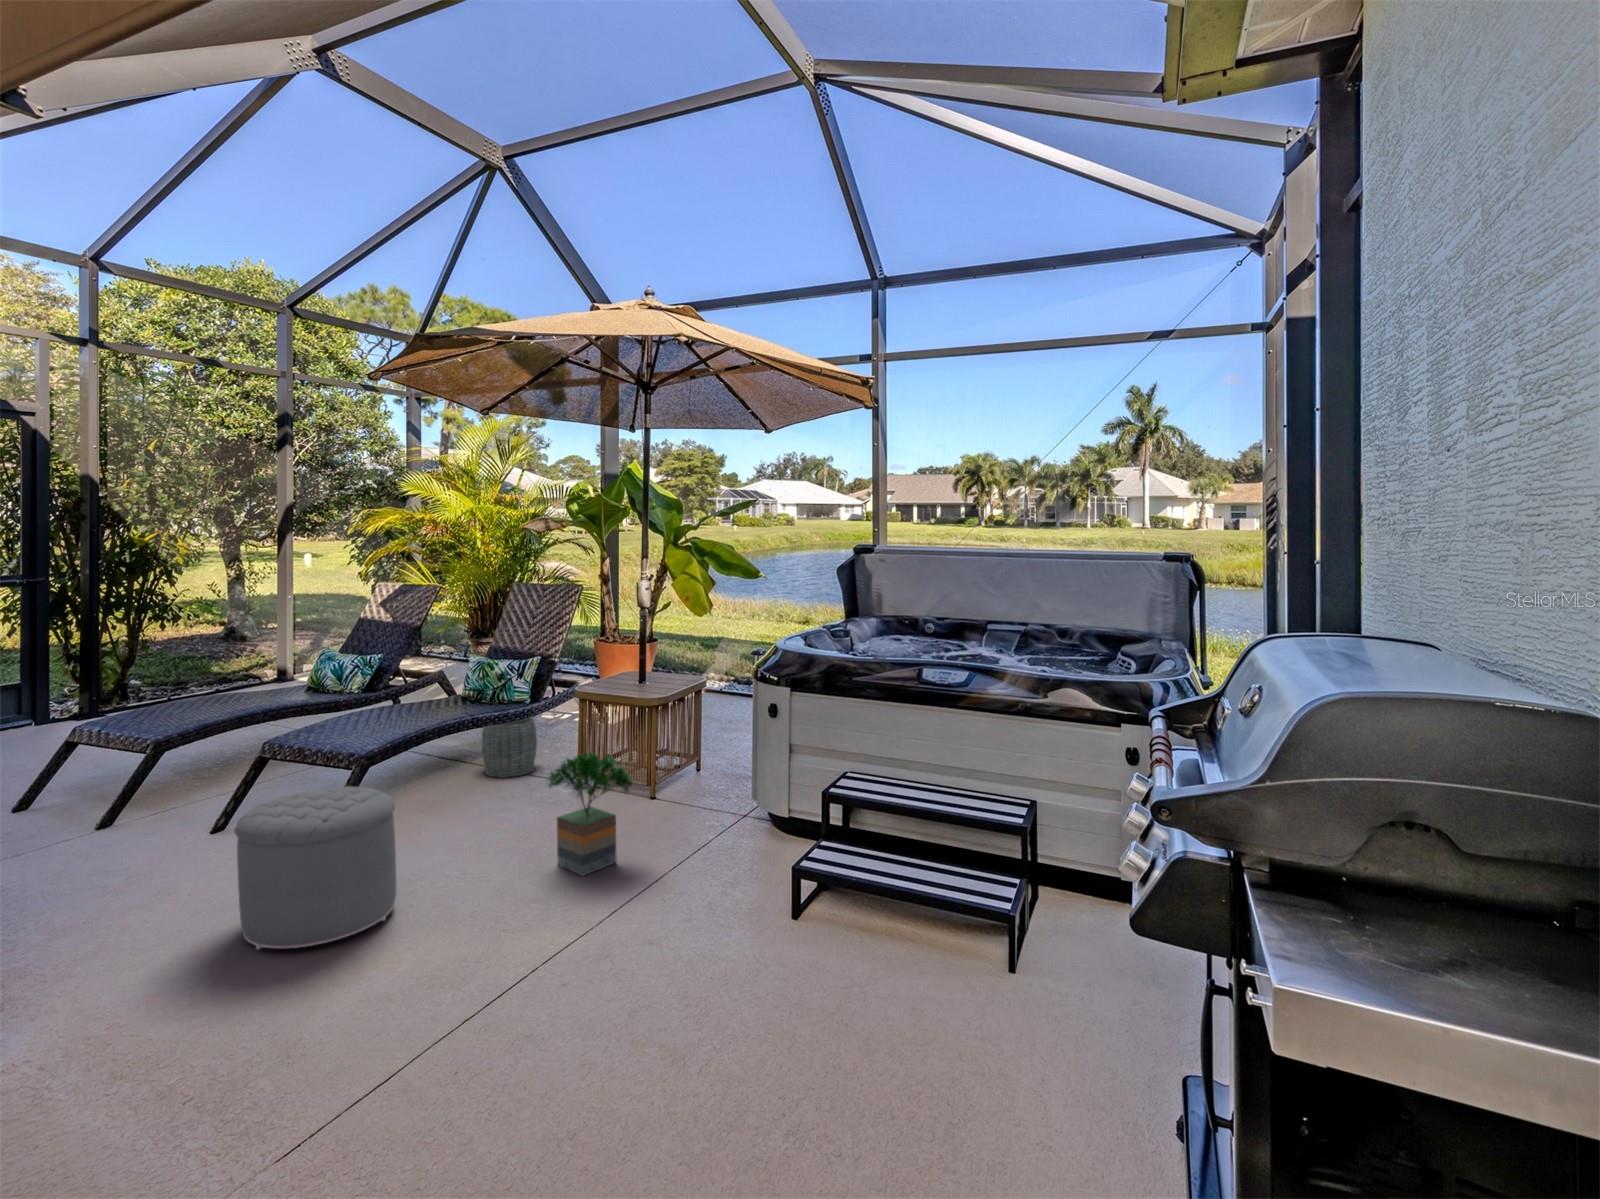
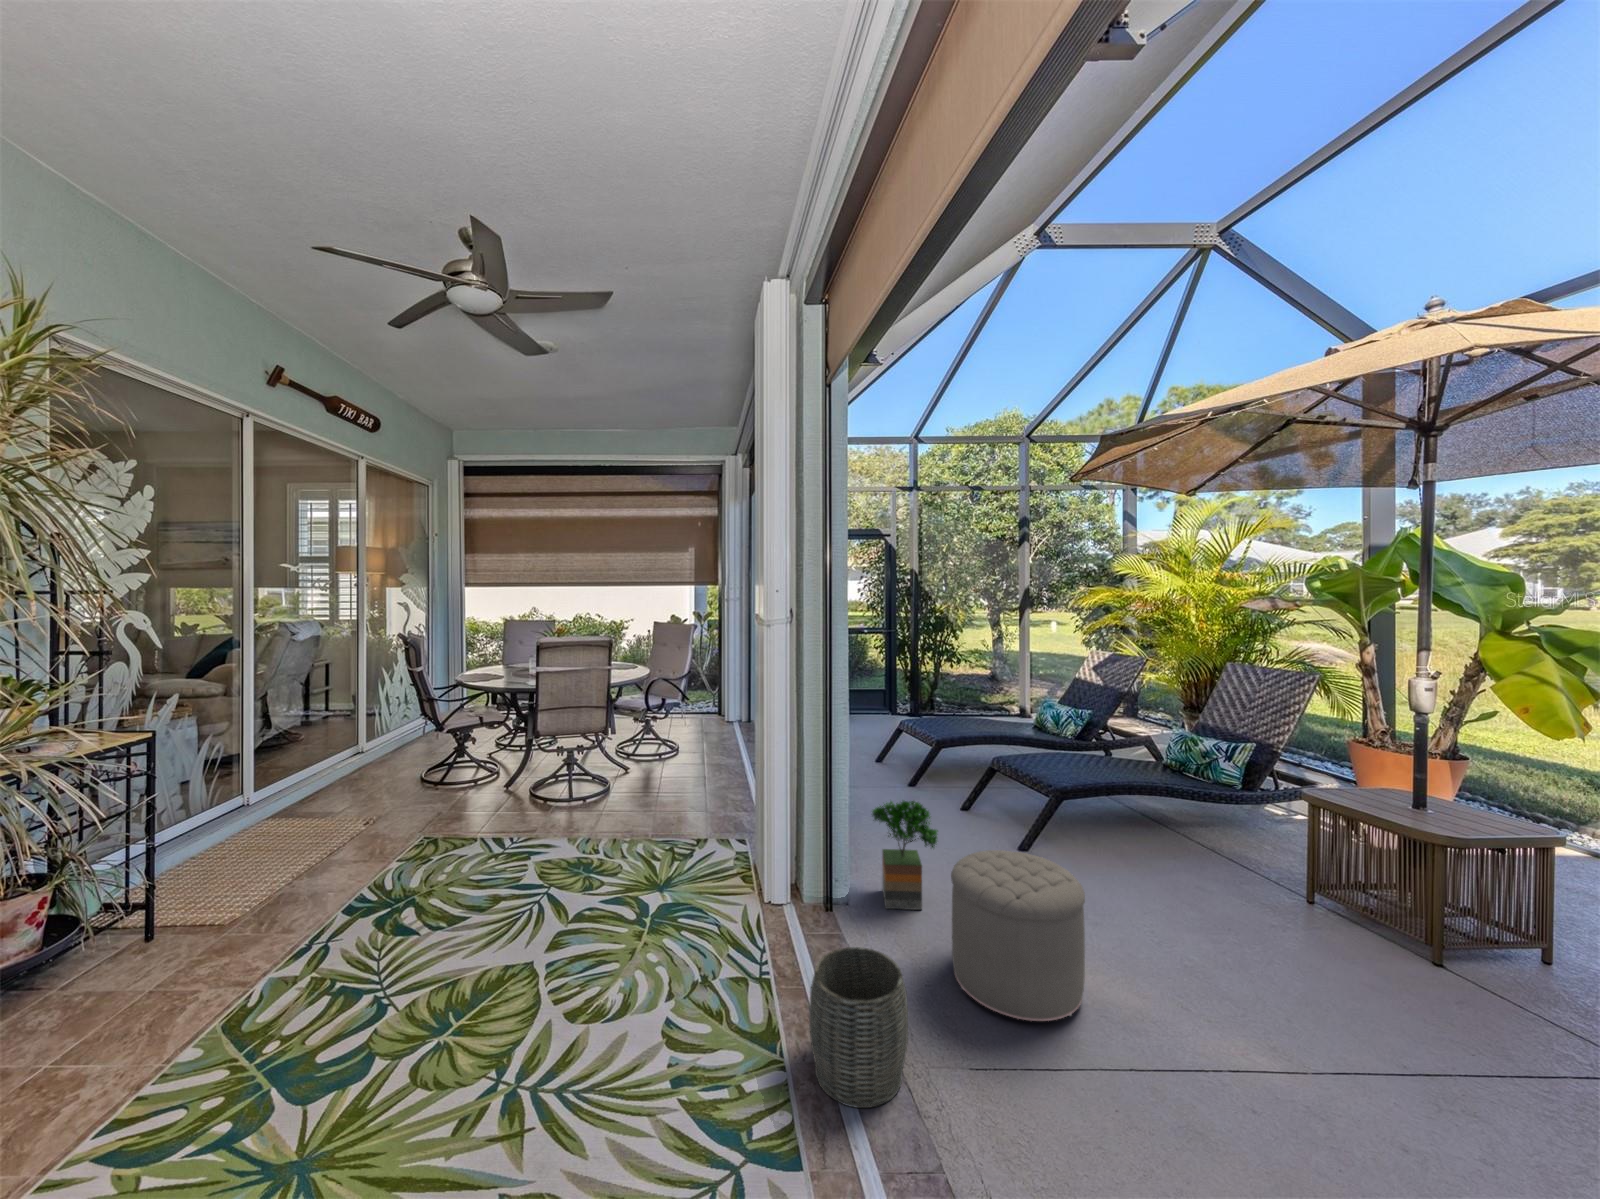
woven basket: present [482,717,537,778] -> present [809,947,908,1108]
potted tree: present [548,753,633,876] -> present [872,801,938,910]

